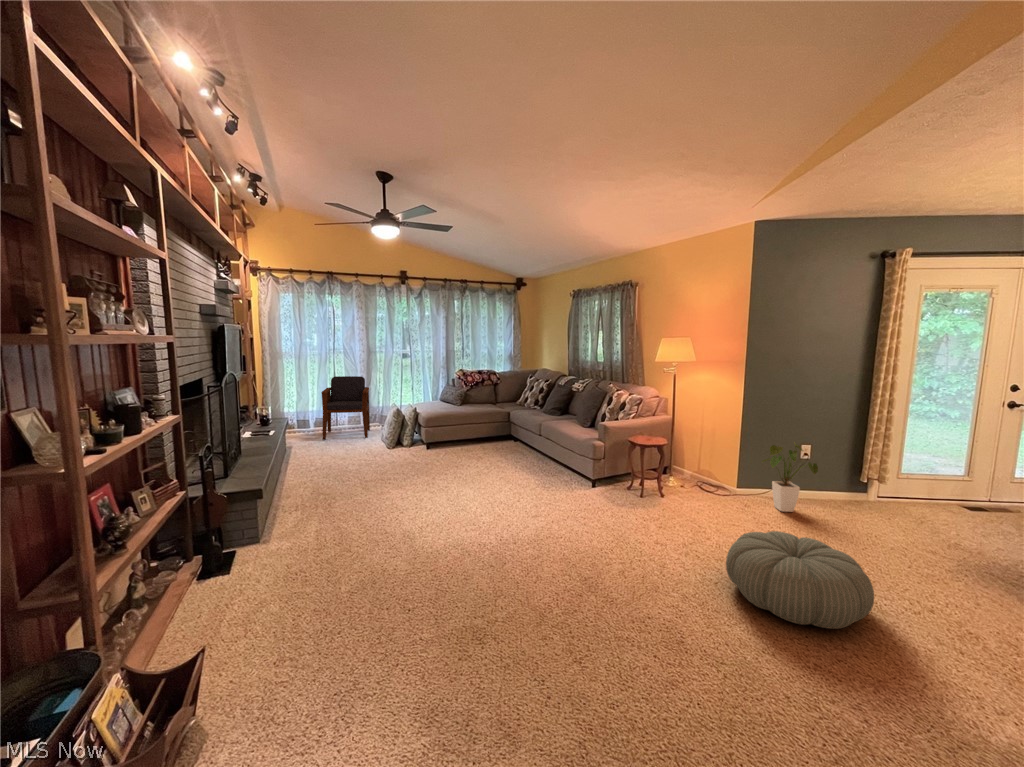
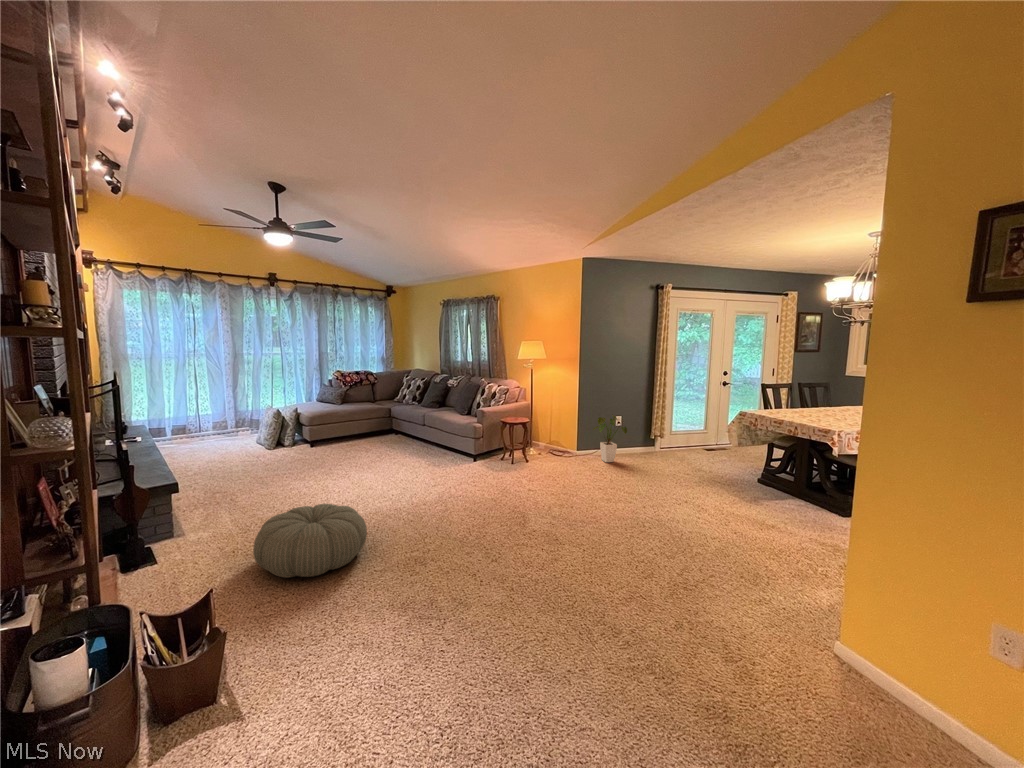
armchair: present [321,376,370,440] -> none [185,379,240,446]
pouf: present [726,531,874,629] -> present [253,504,367,578]

